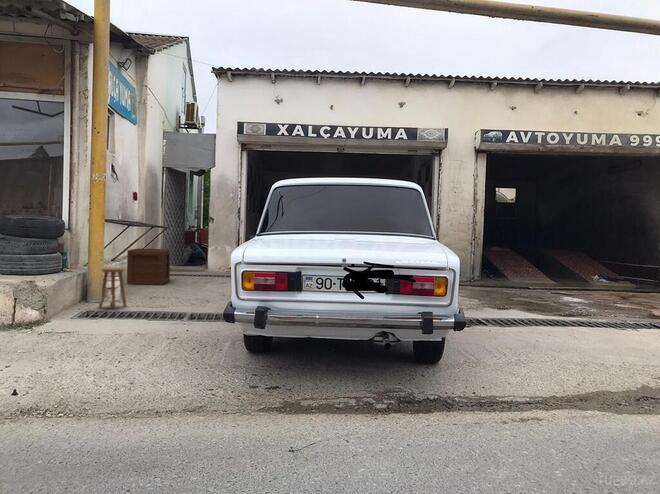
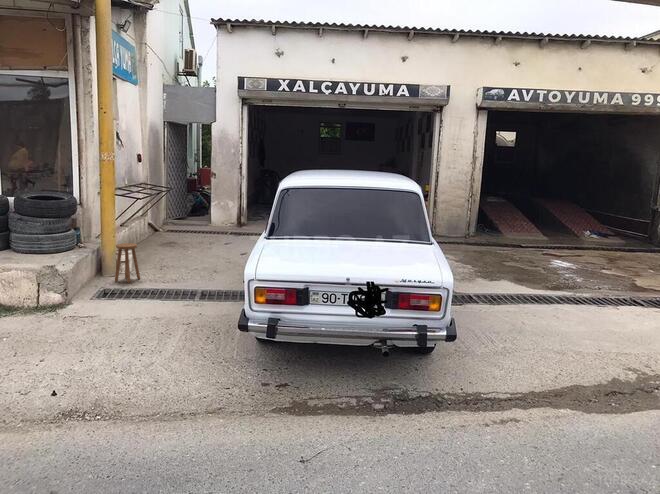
wooden crate: present [127,249,170,285] -> none [135,210,176,247]

